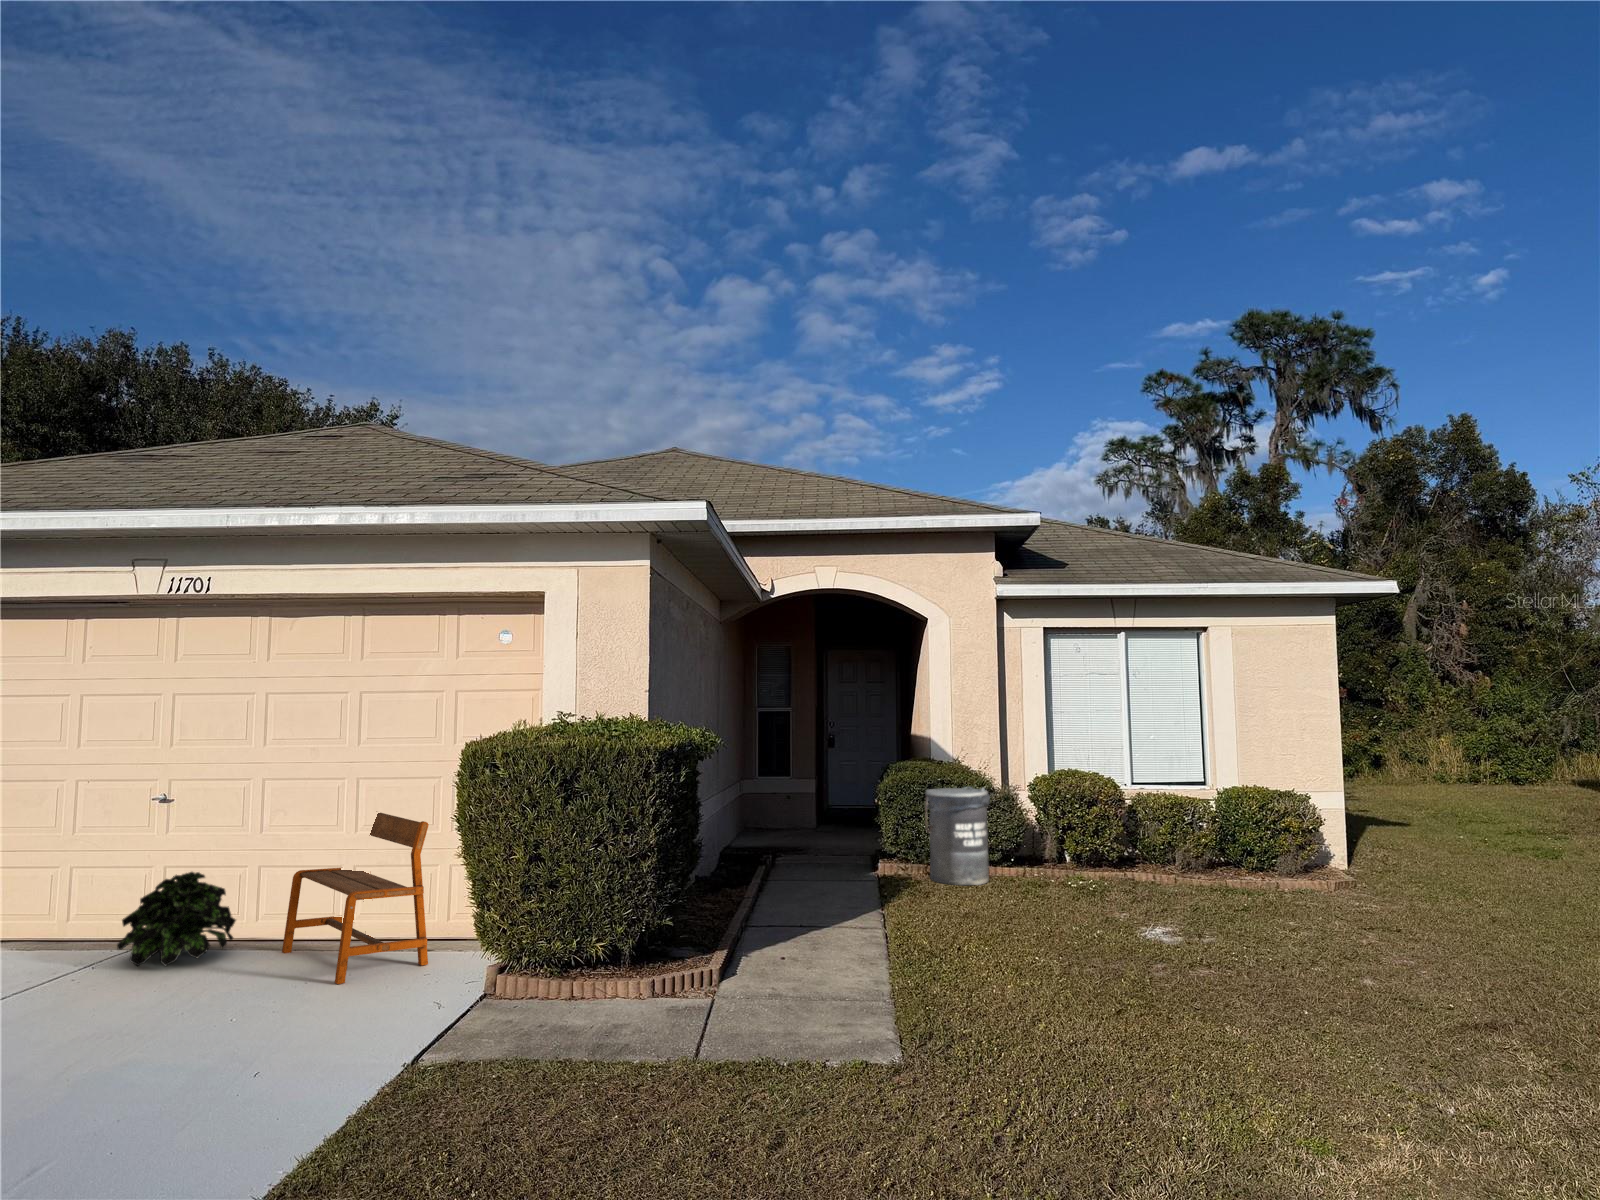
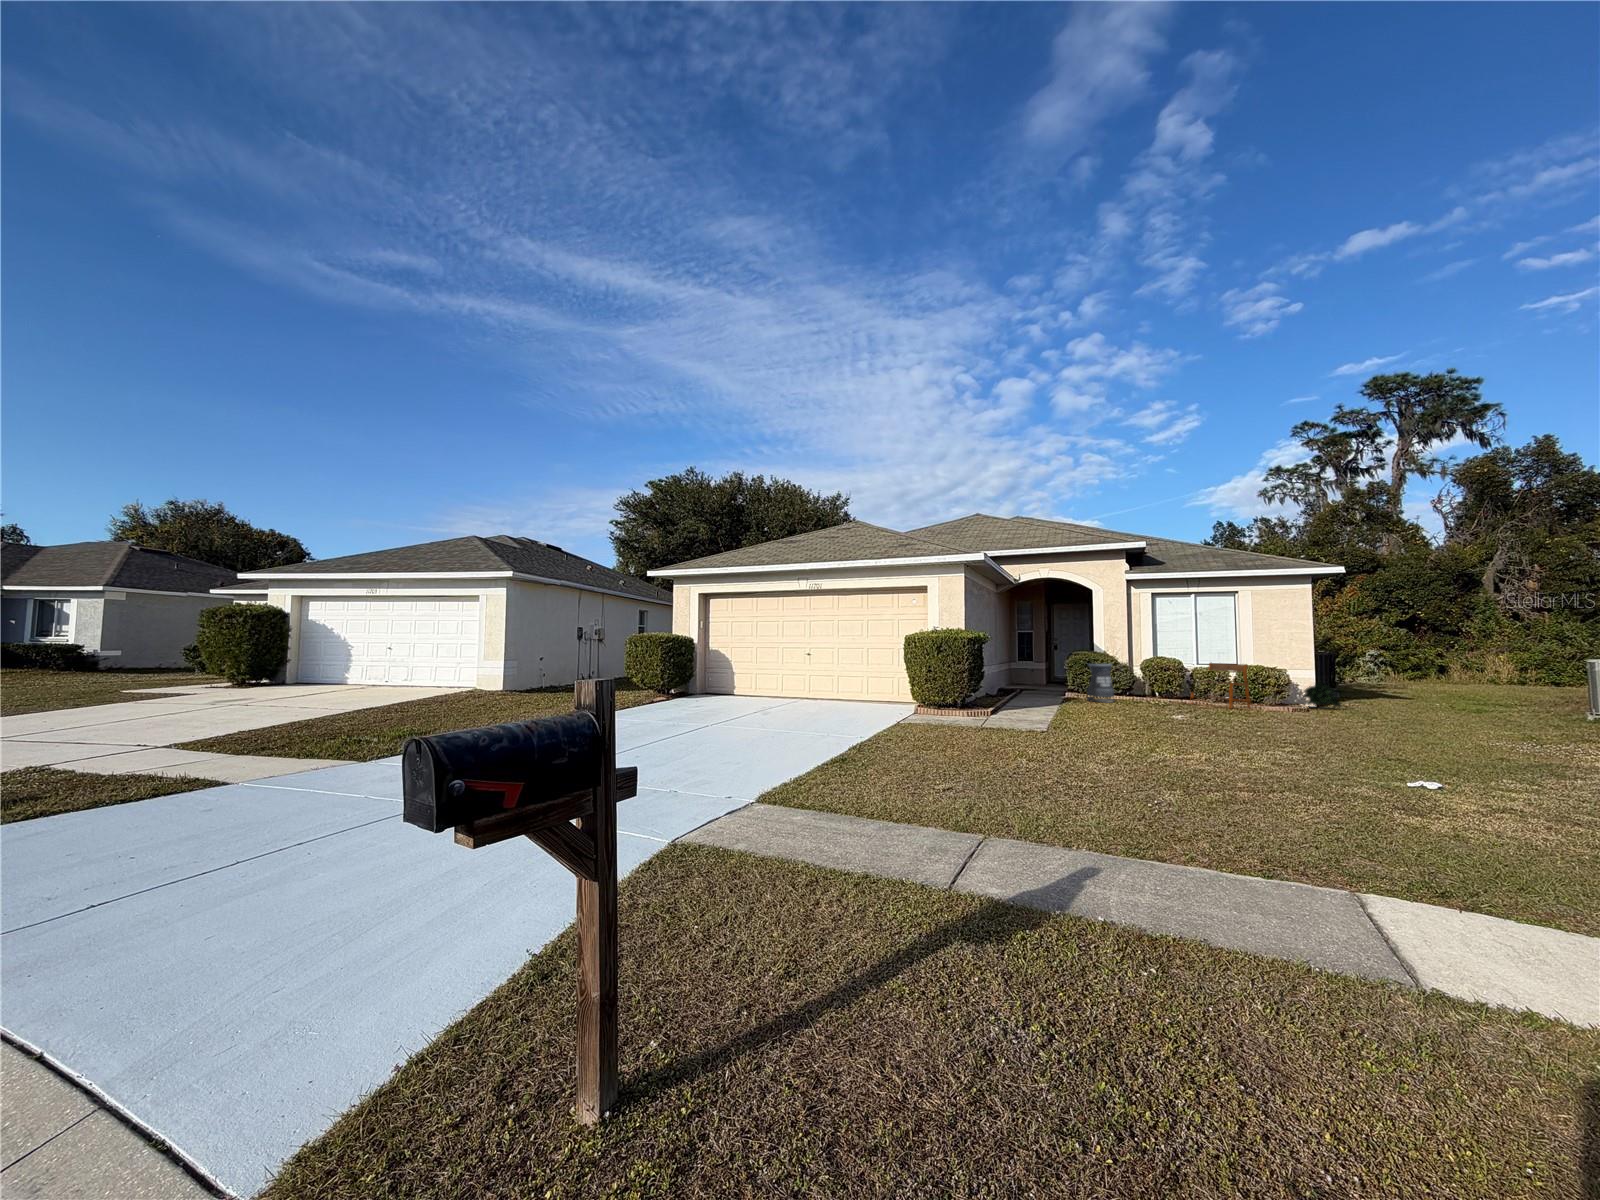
bench: present [282,813,429,984] -> present [1191,663,1251,708]
potted plant: present [117,872,236,966] -> present [1303,682,1341,707]

